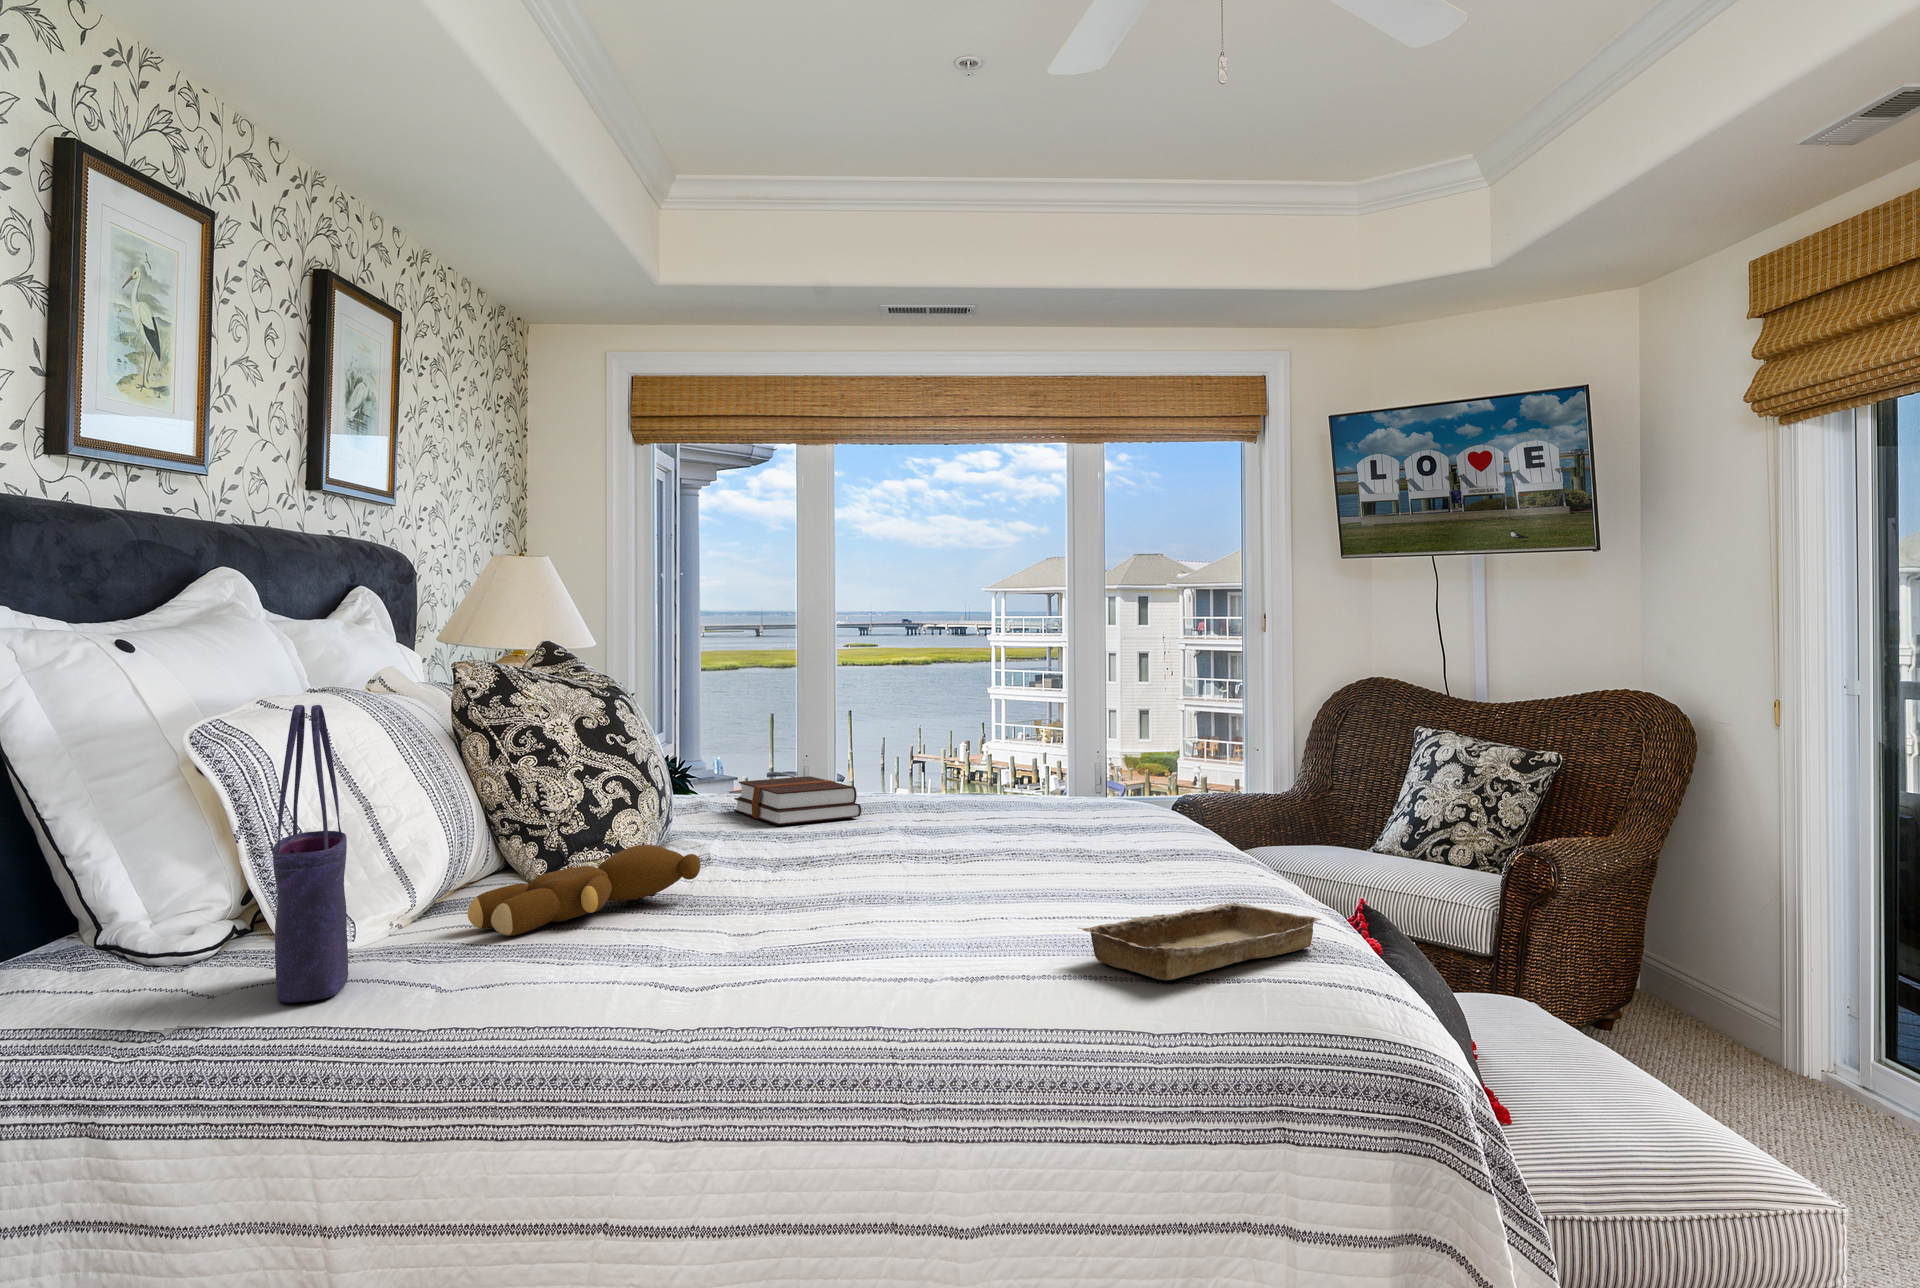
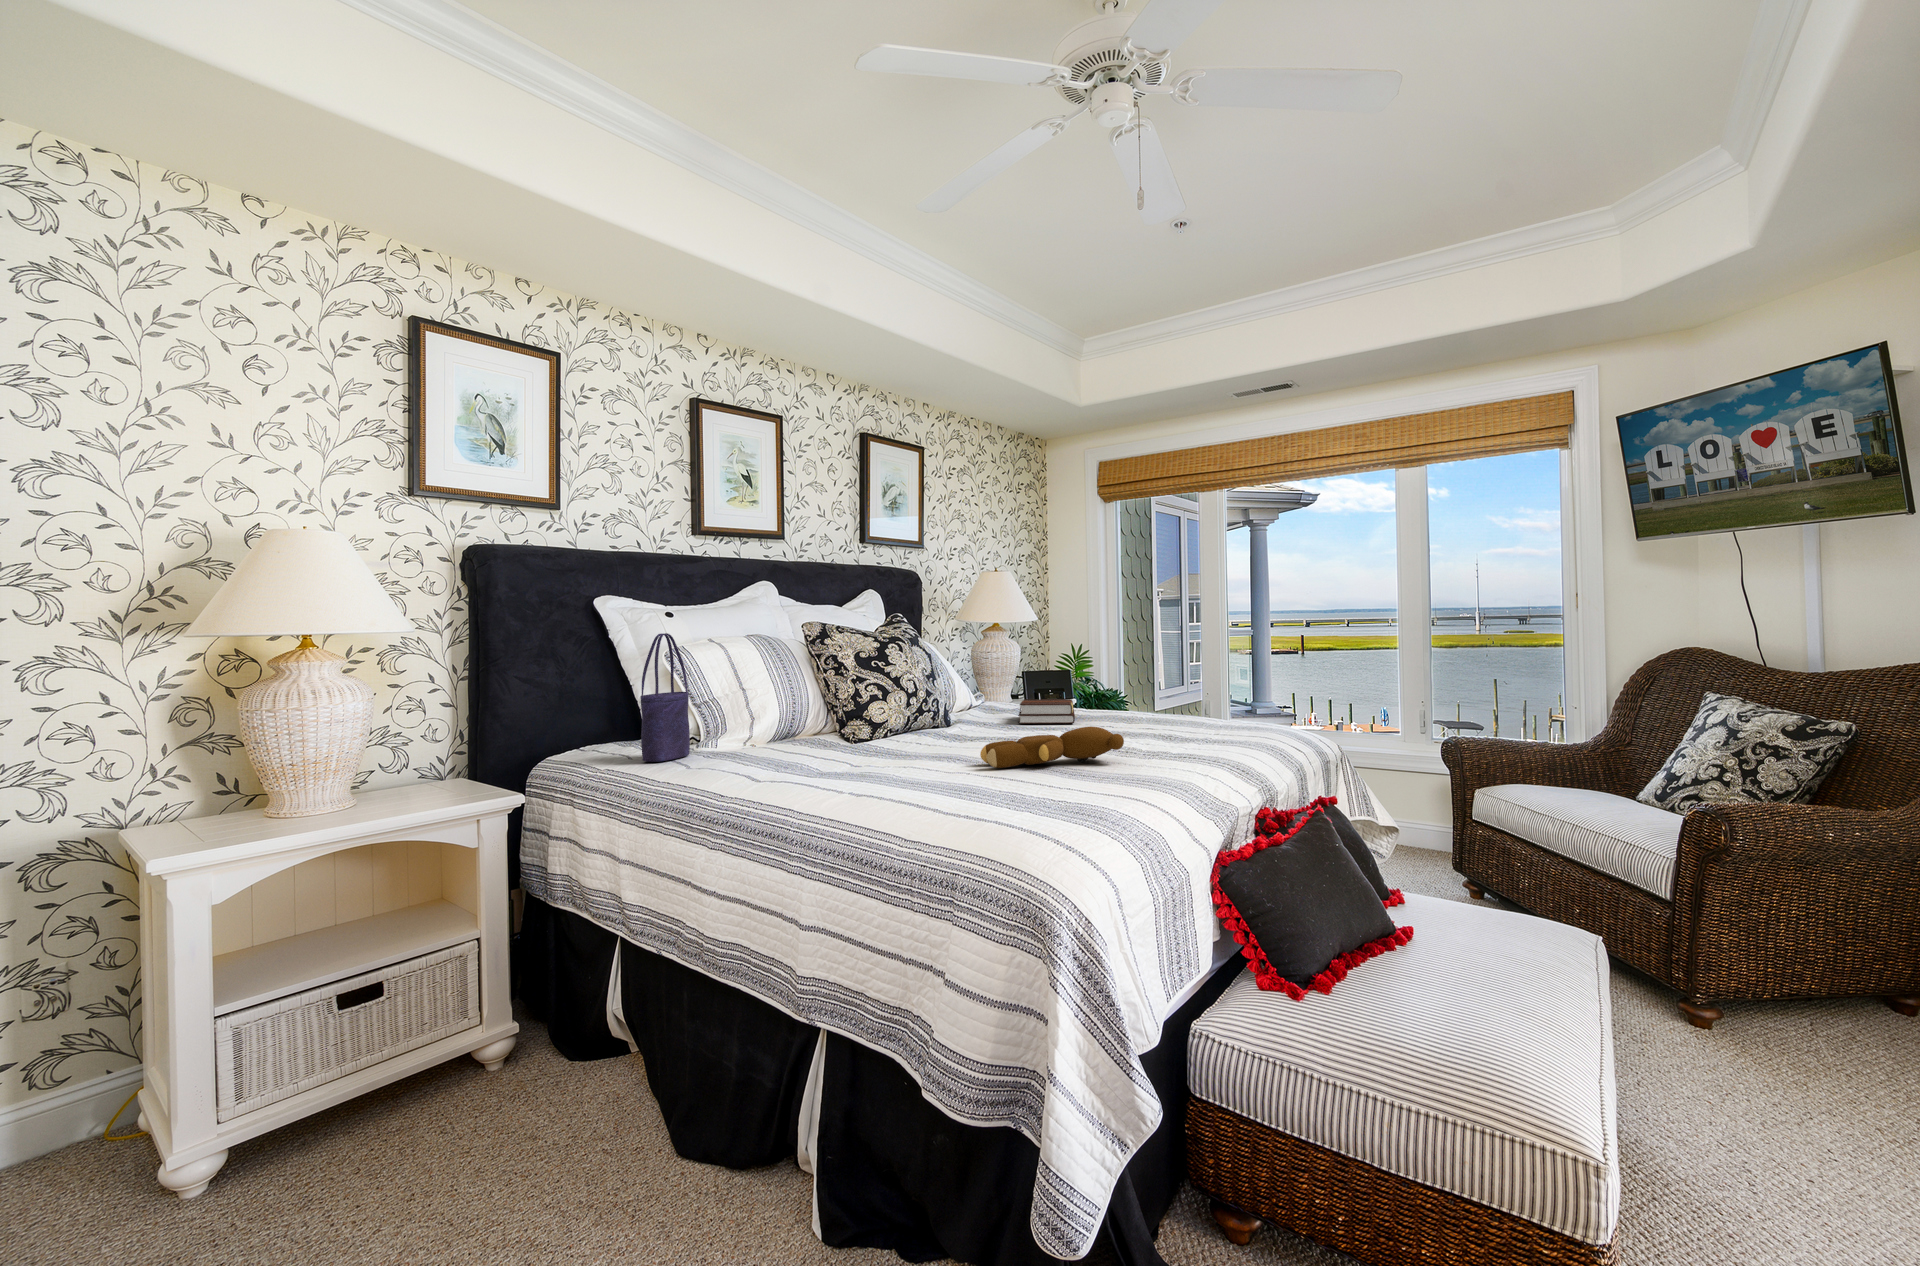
teddy bear: present [468,845,701,936] -> present [980,726,1124,768]
tray: present [1079,903,1321,980] -> none [949,768,1105,801]

